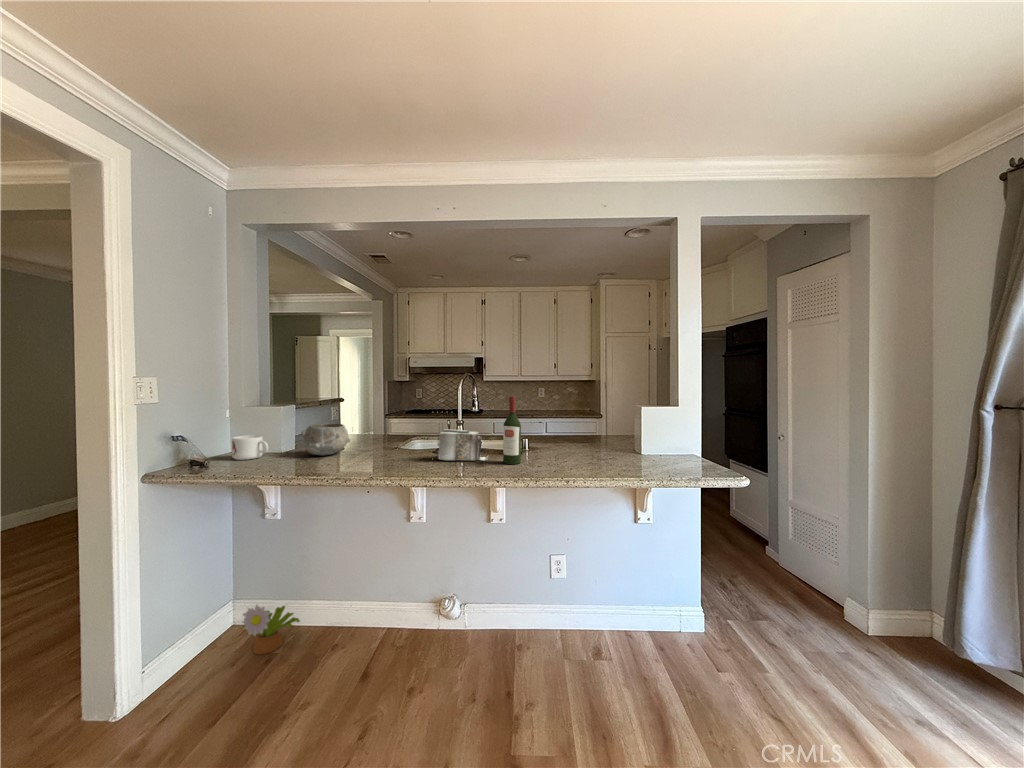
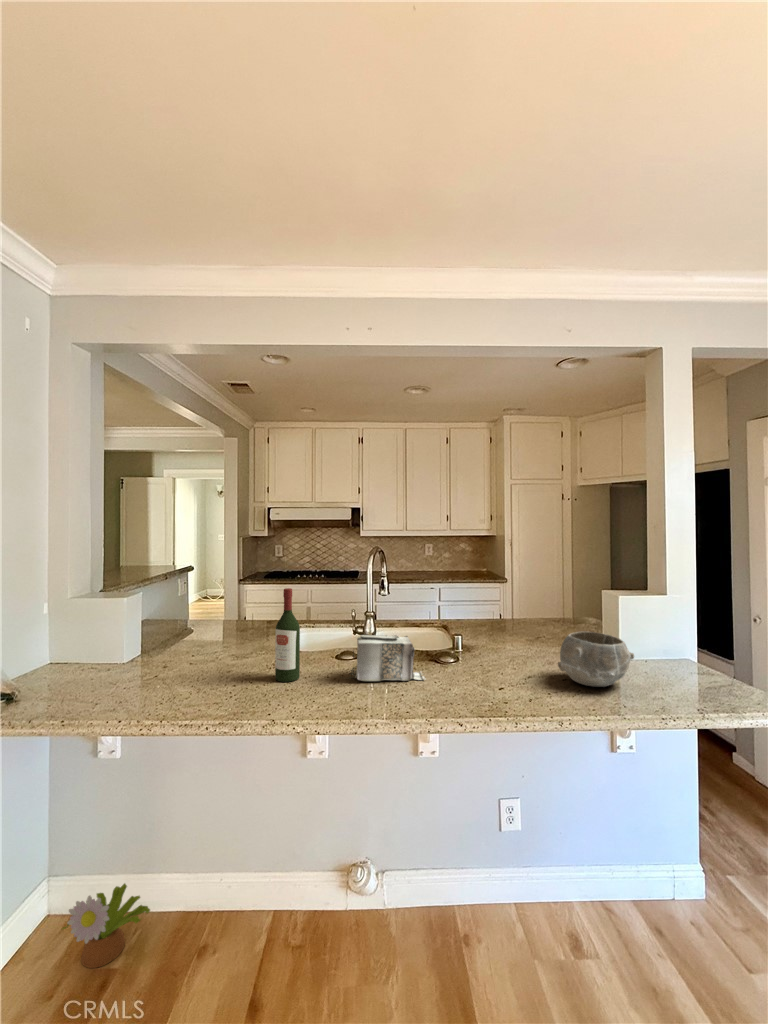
wine bottle: present [503,397,521,464] -> present [275,588,300,682]
bowl: present [301,423,350,456] -> present [558,631,634,687]
mug: present [232,435,268,460] -> none [55,645,109,685]

